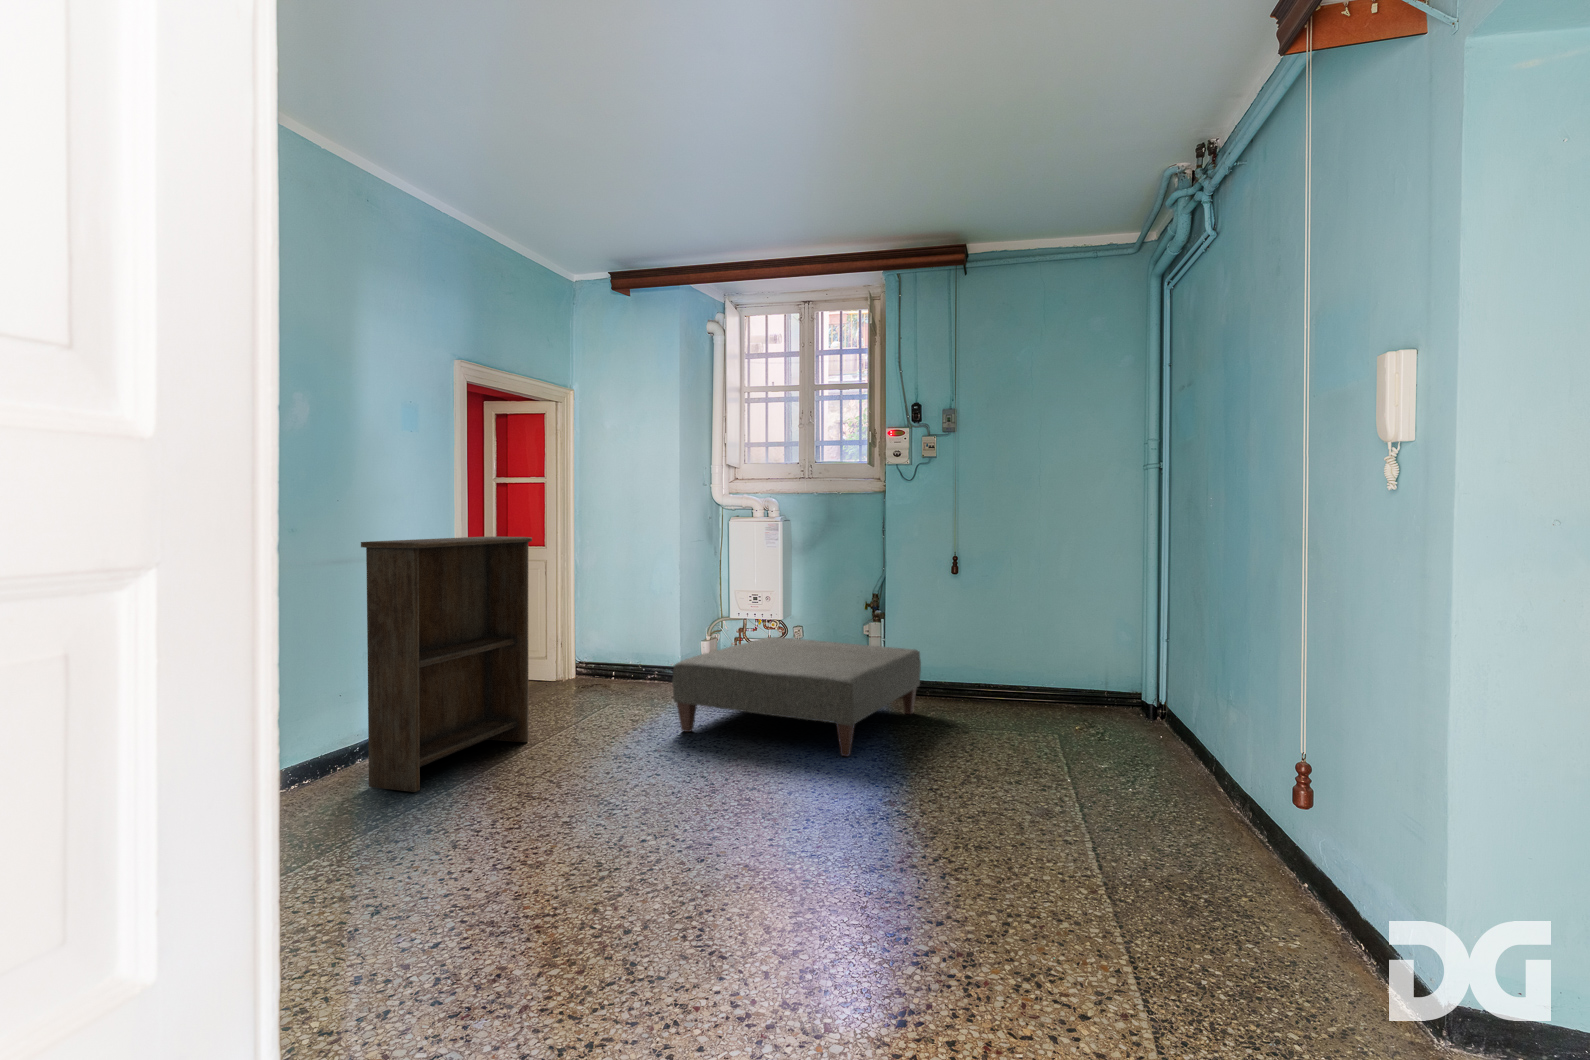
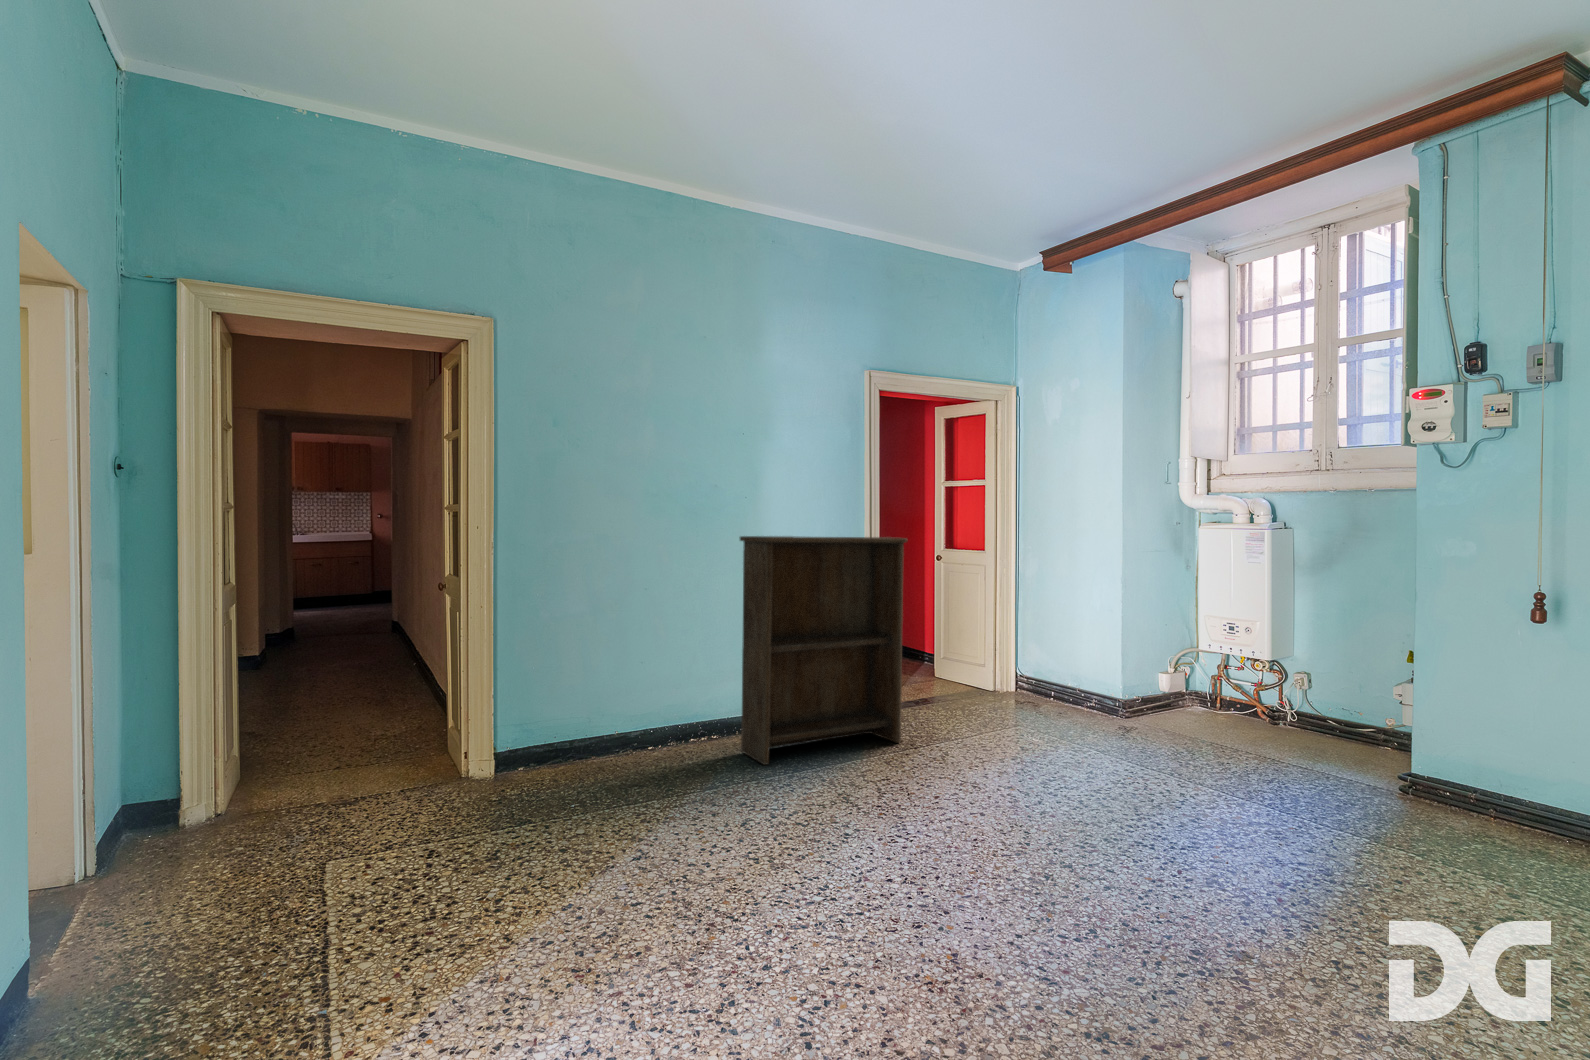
ottoman: present [672,637,921,756] -> none [1050,675,1455,854]

